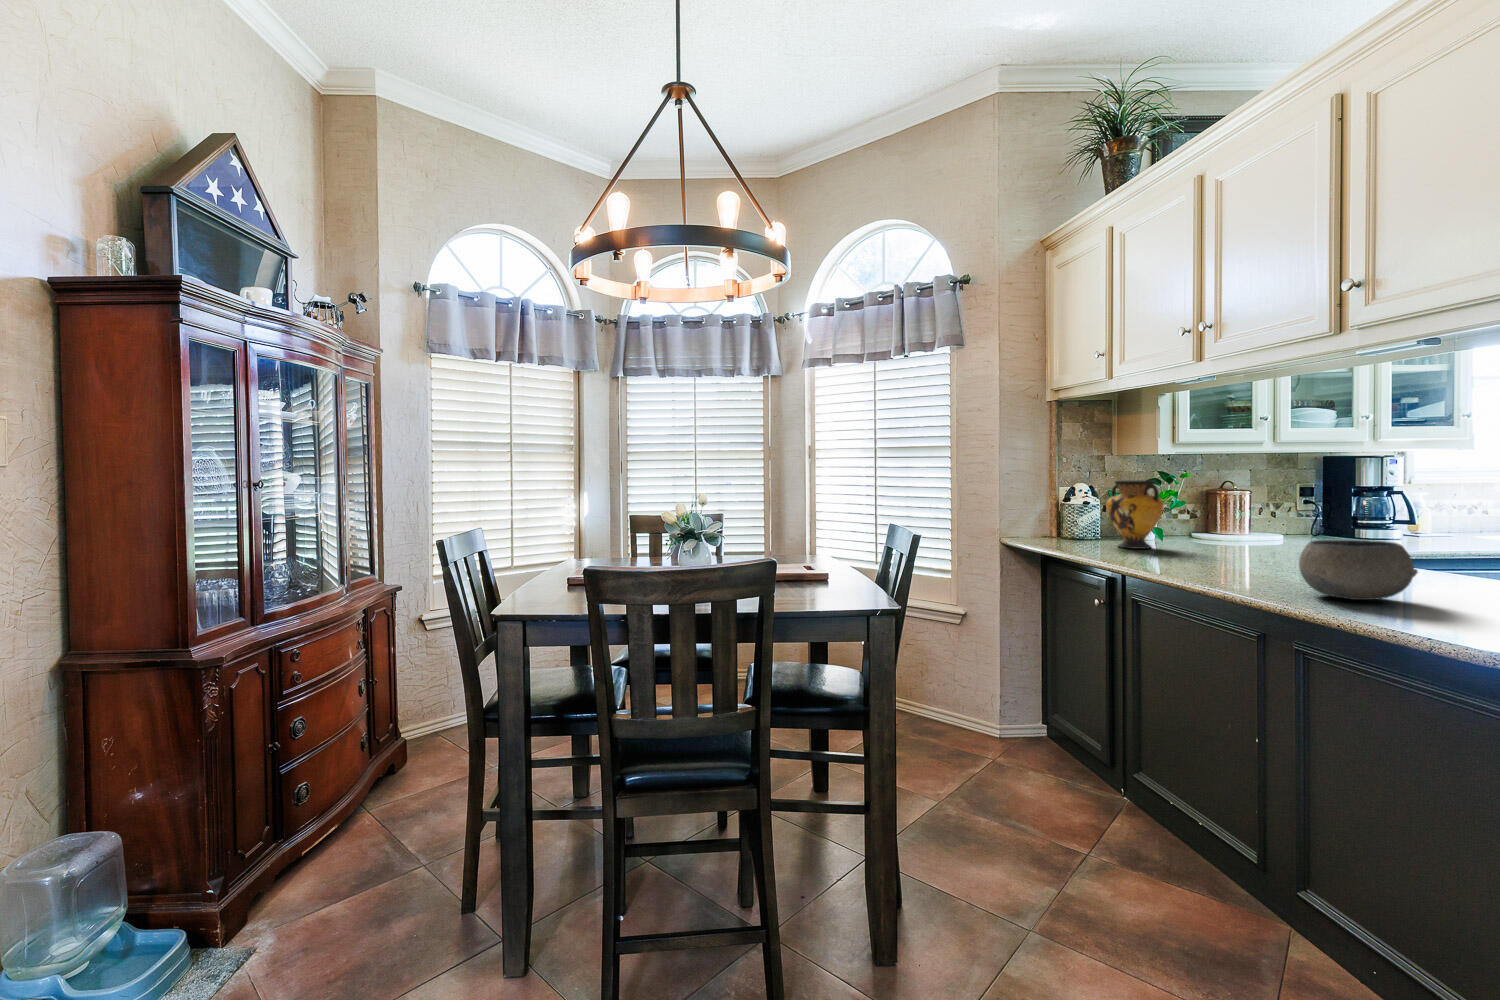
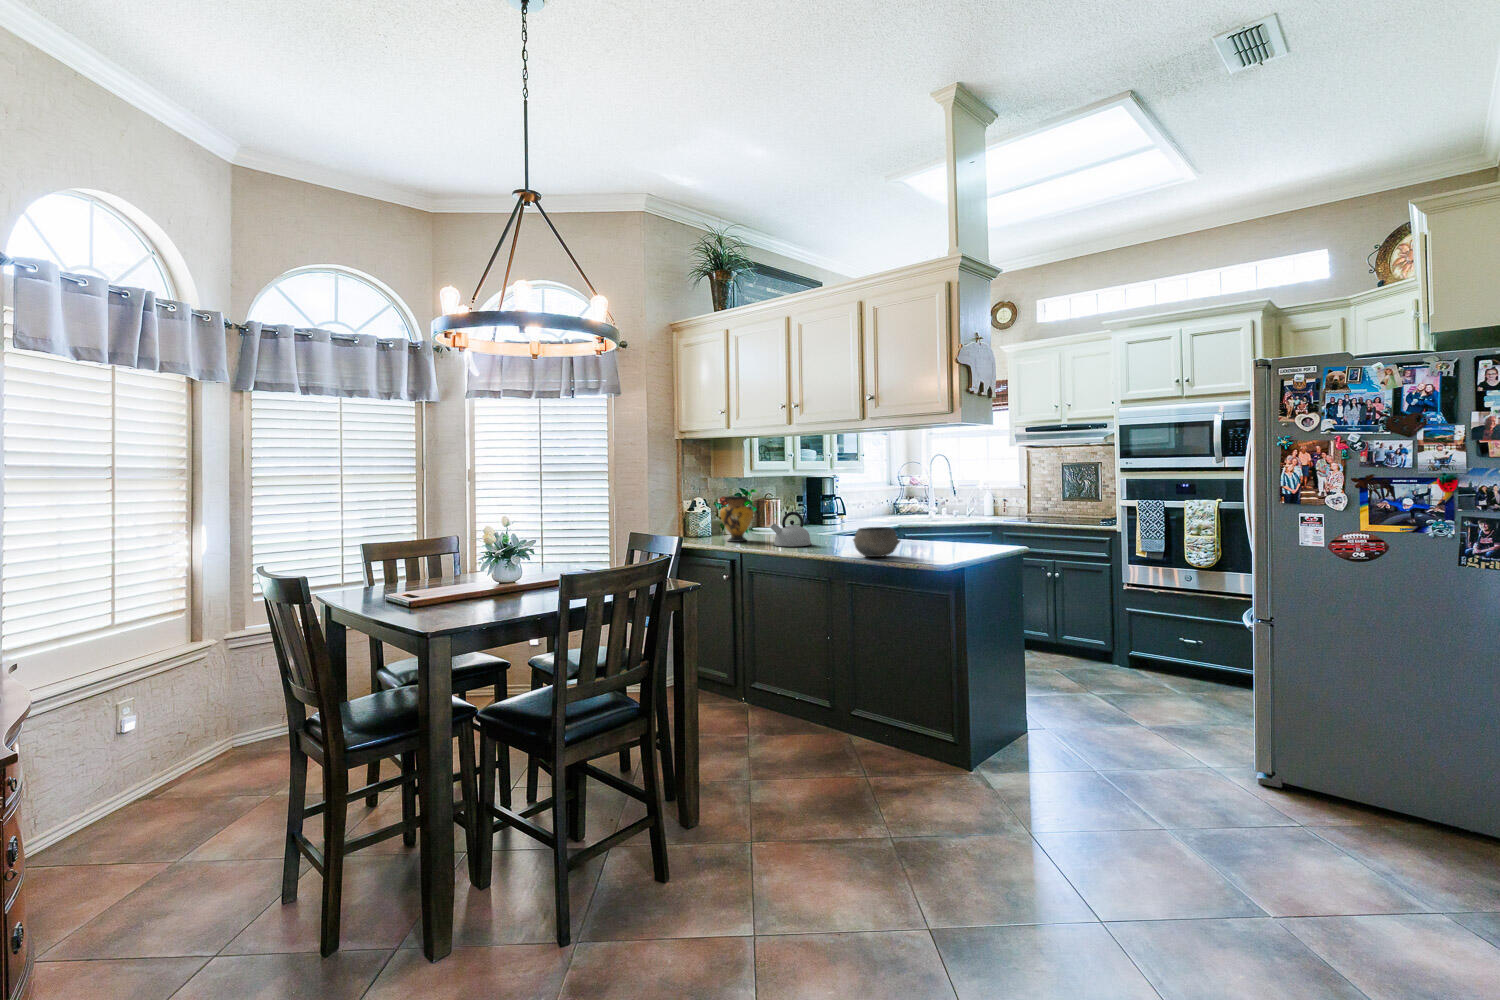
kettle: none [1174,506,1256,564] -> present [771,512,812,546]

